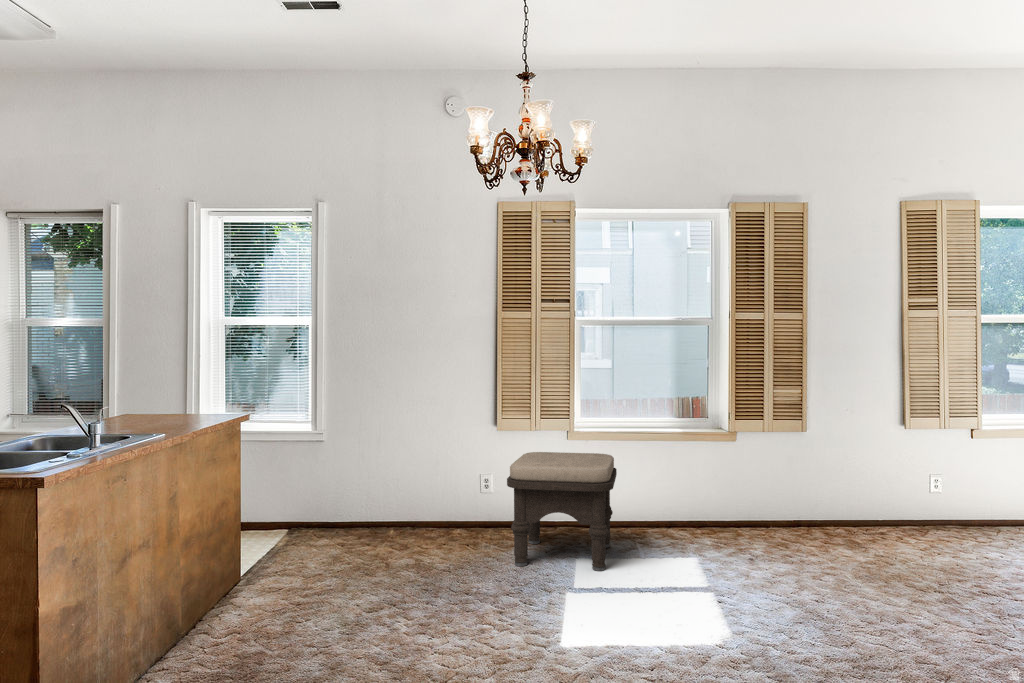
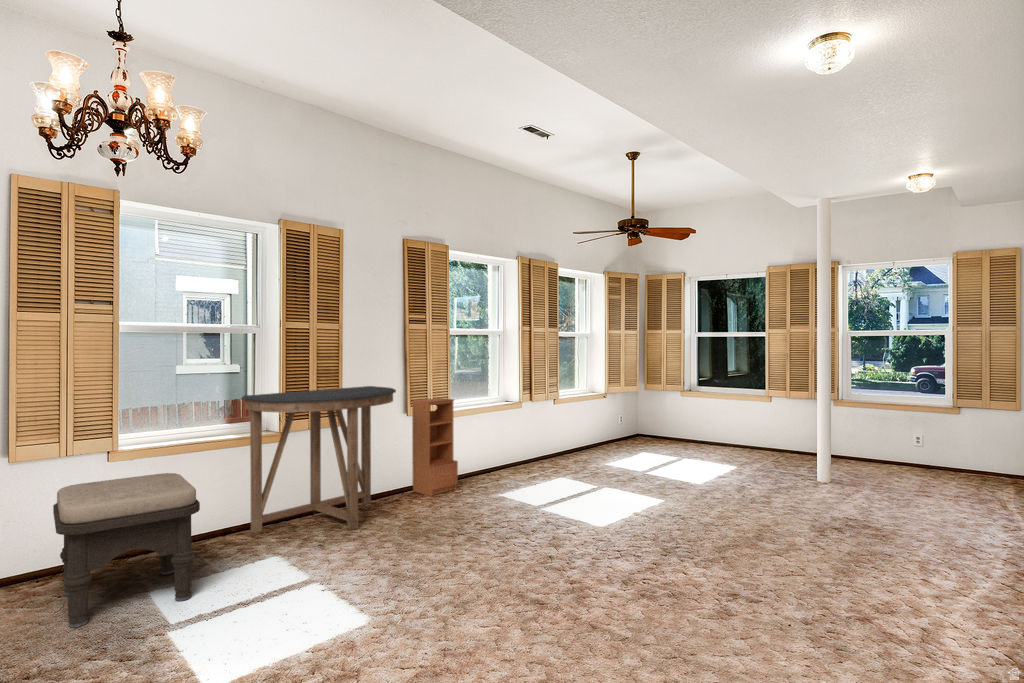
console table: none [685,388,872,554] -> present [242,386,396,533]
bookcase: none [913,410,987,543] -> present [412,398,458,496]

